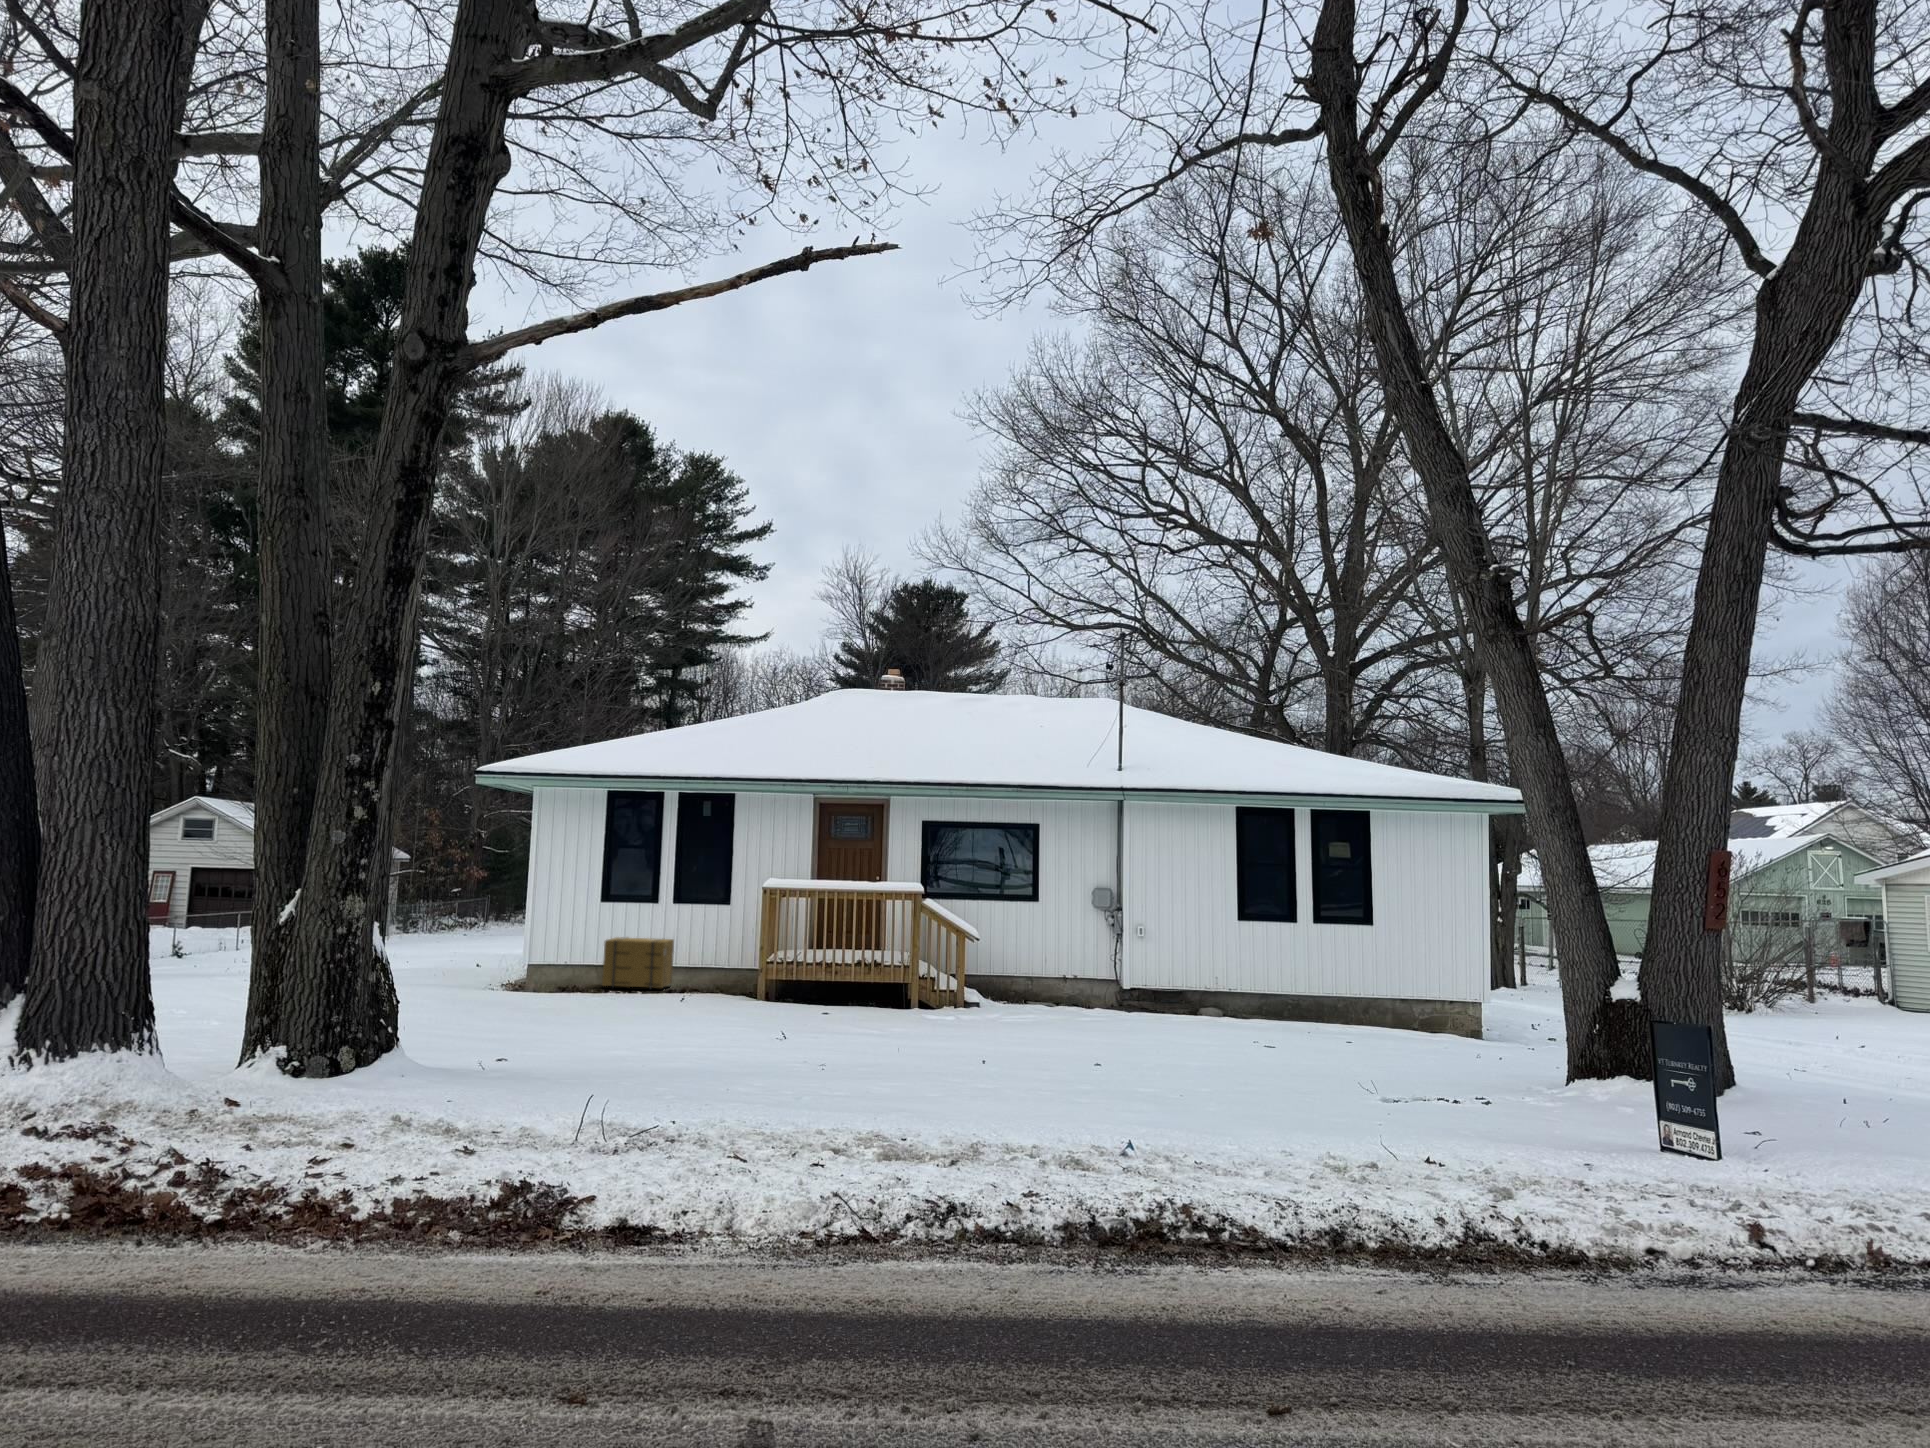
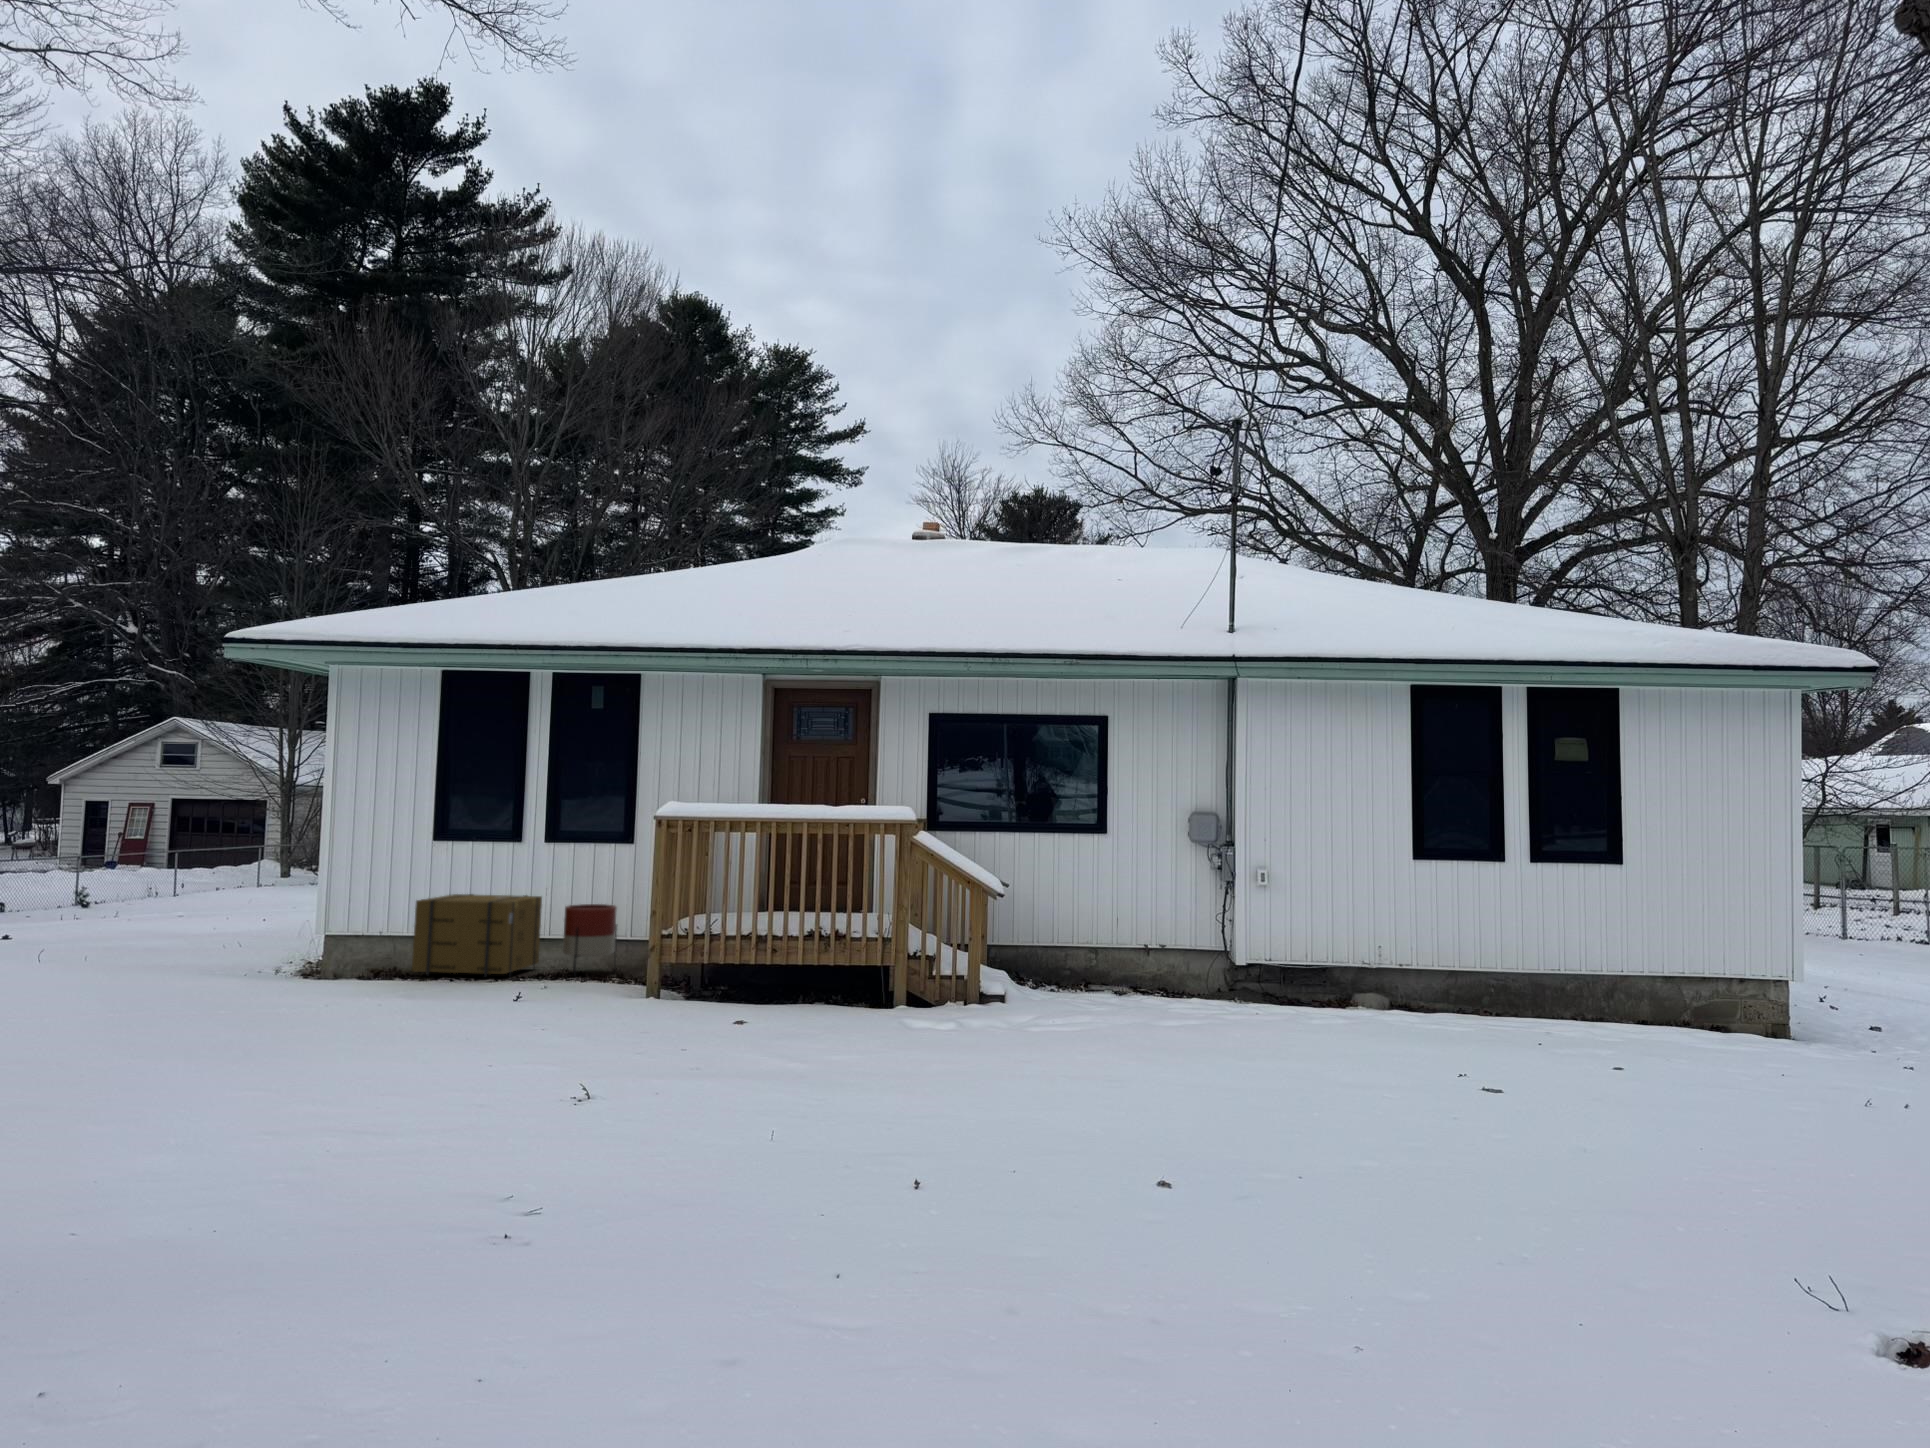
planter: none [693,945,726,991] -> present [563,904,617,973]

